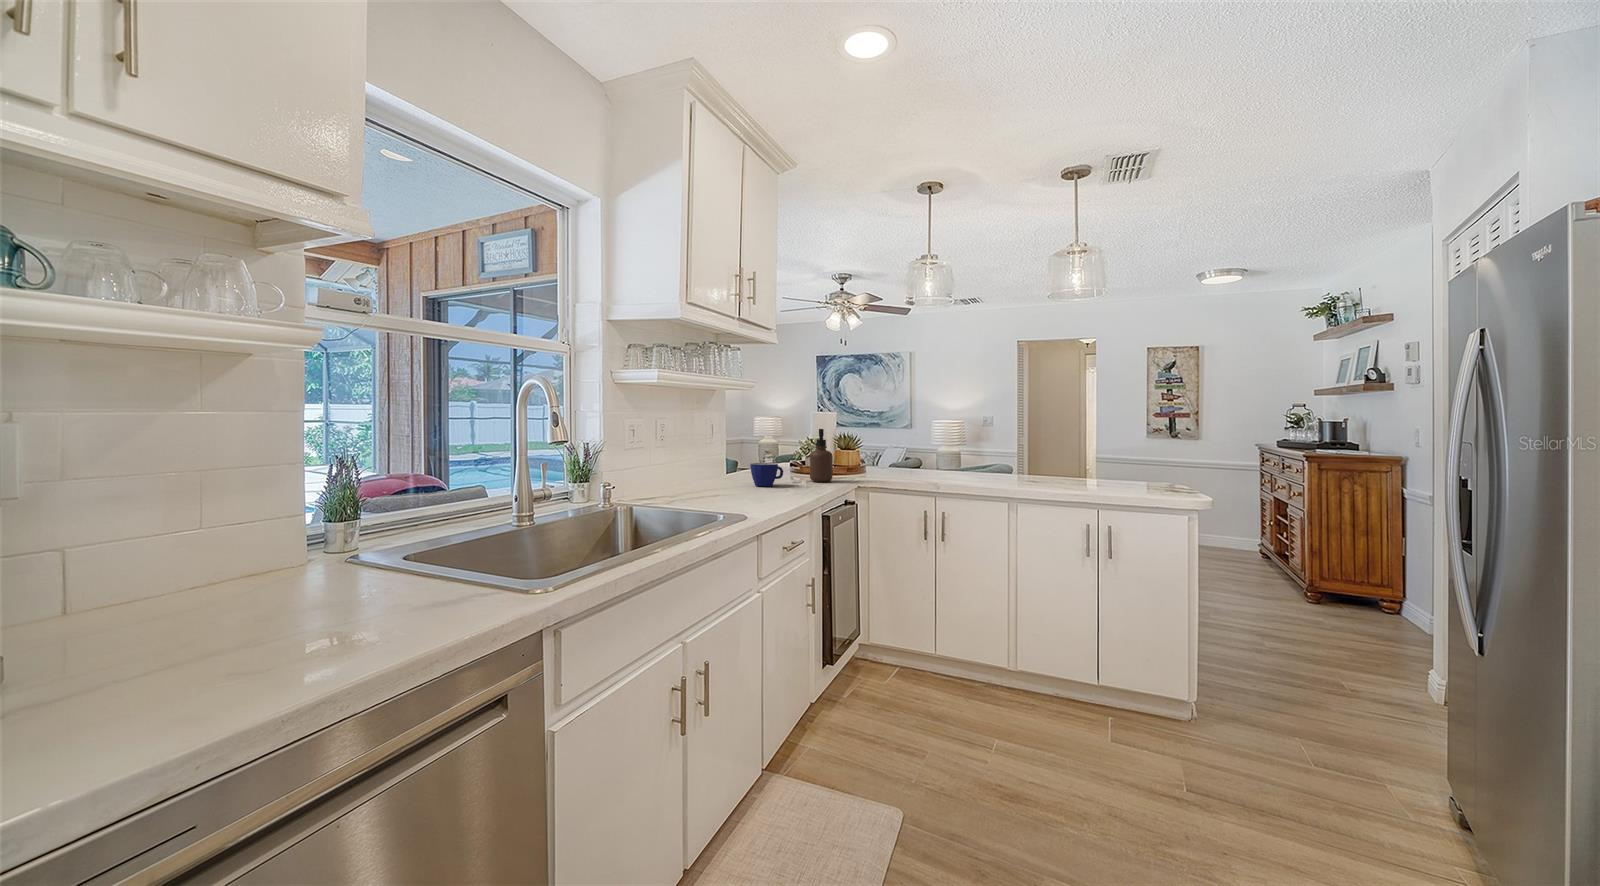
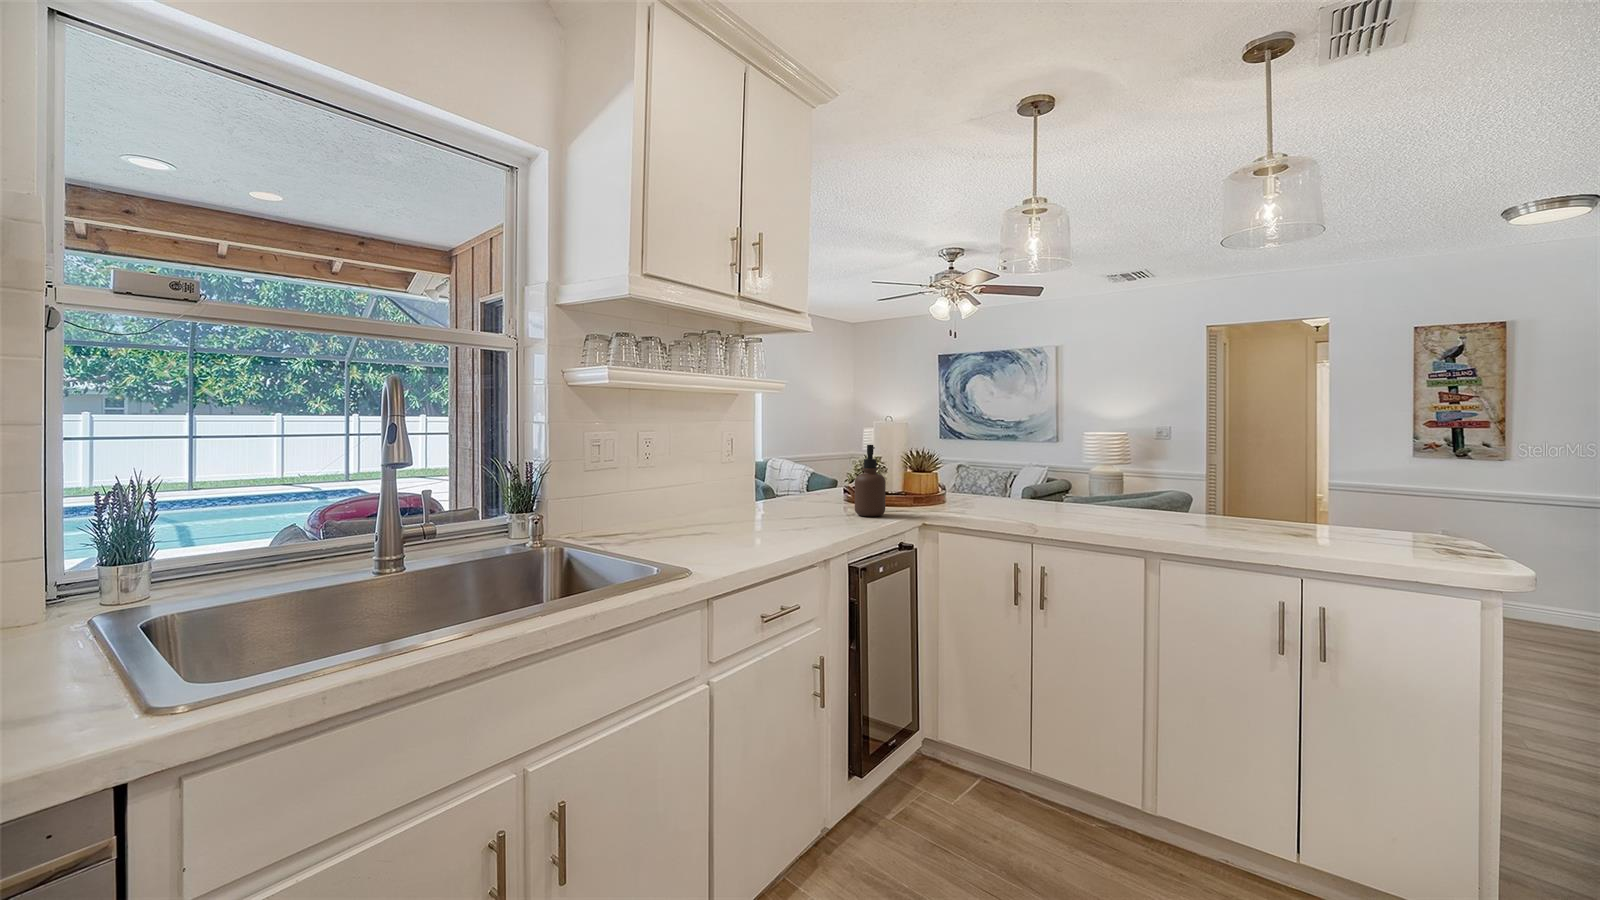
cup: present [750,463,783,486] -> none [767,489,814,521]

